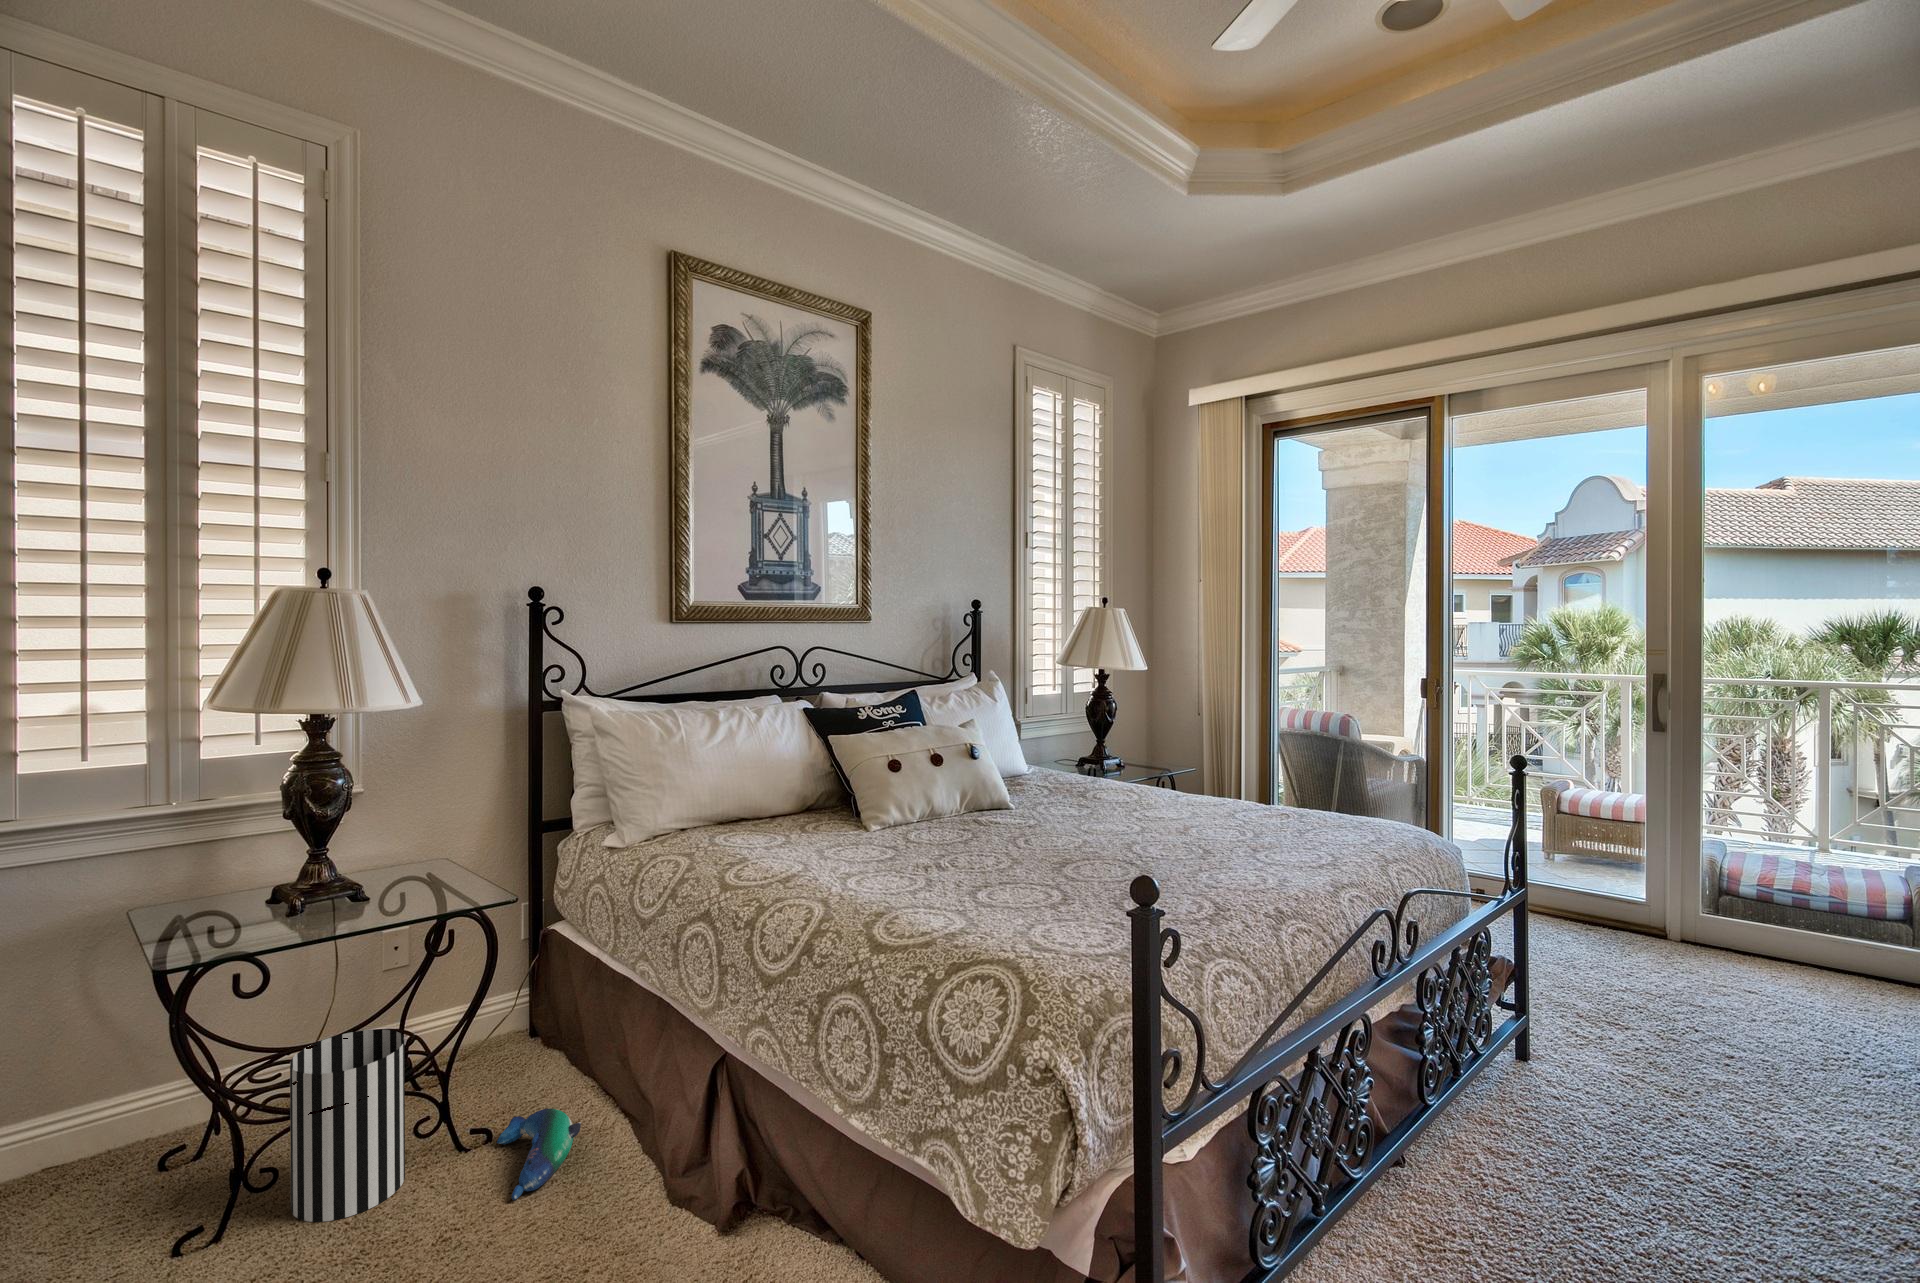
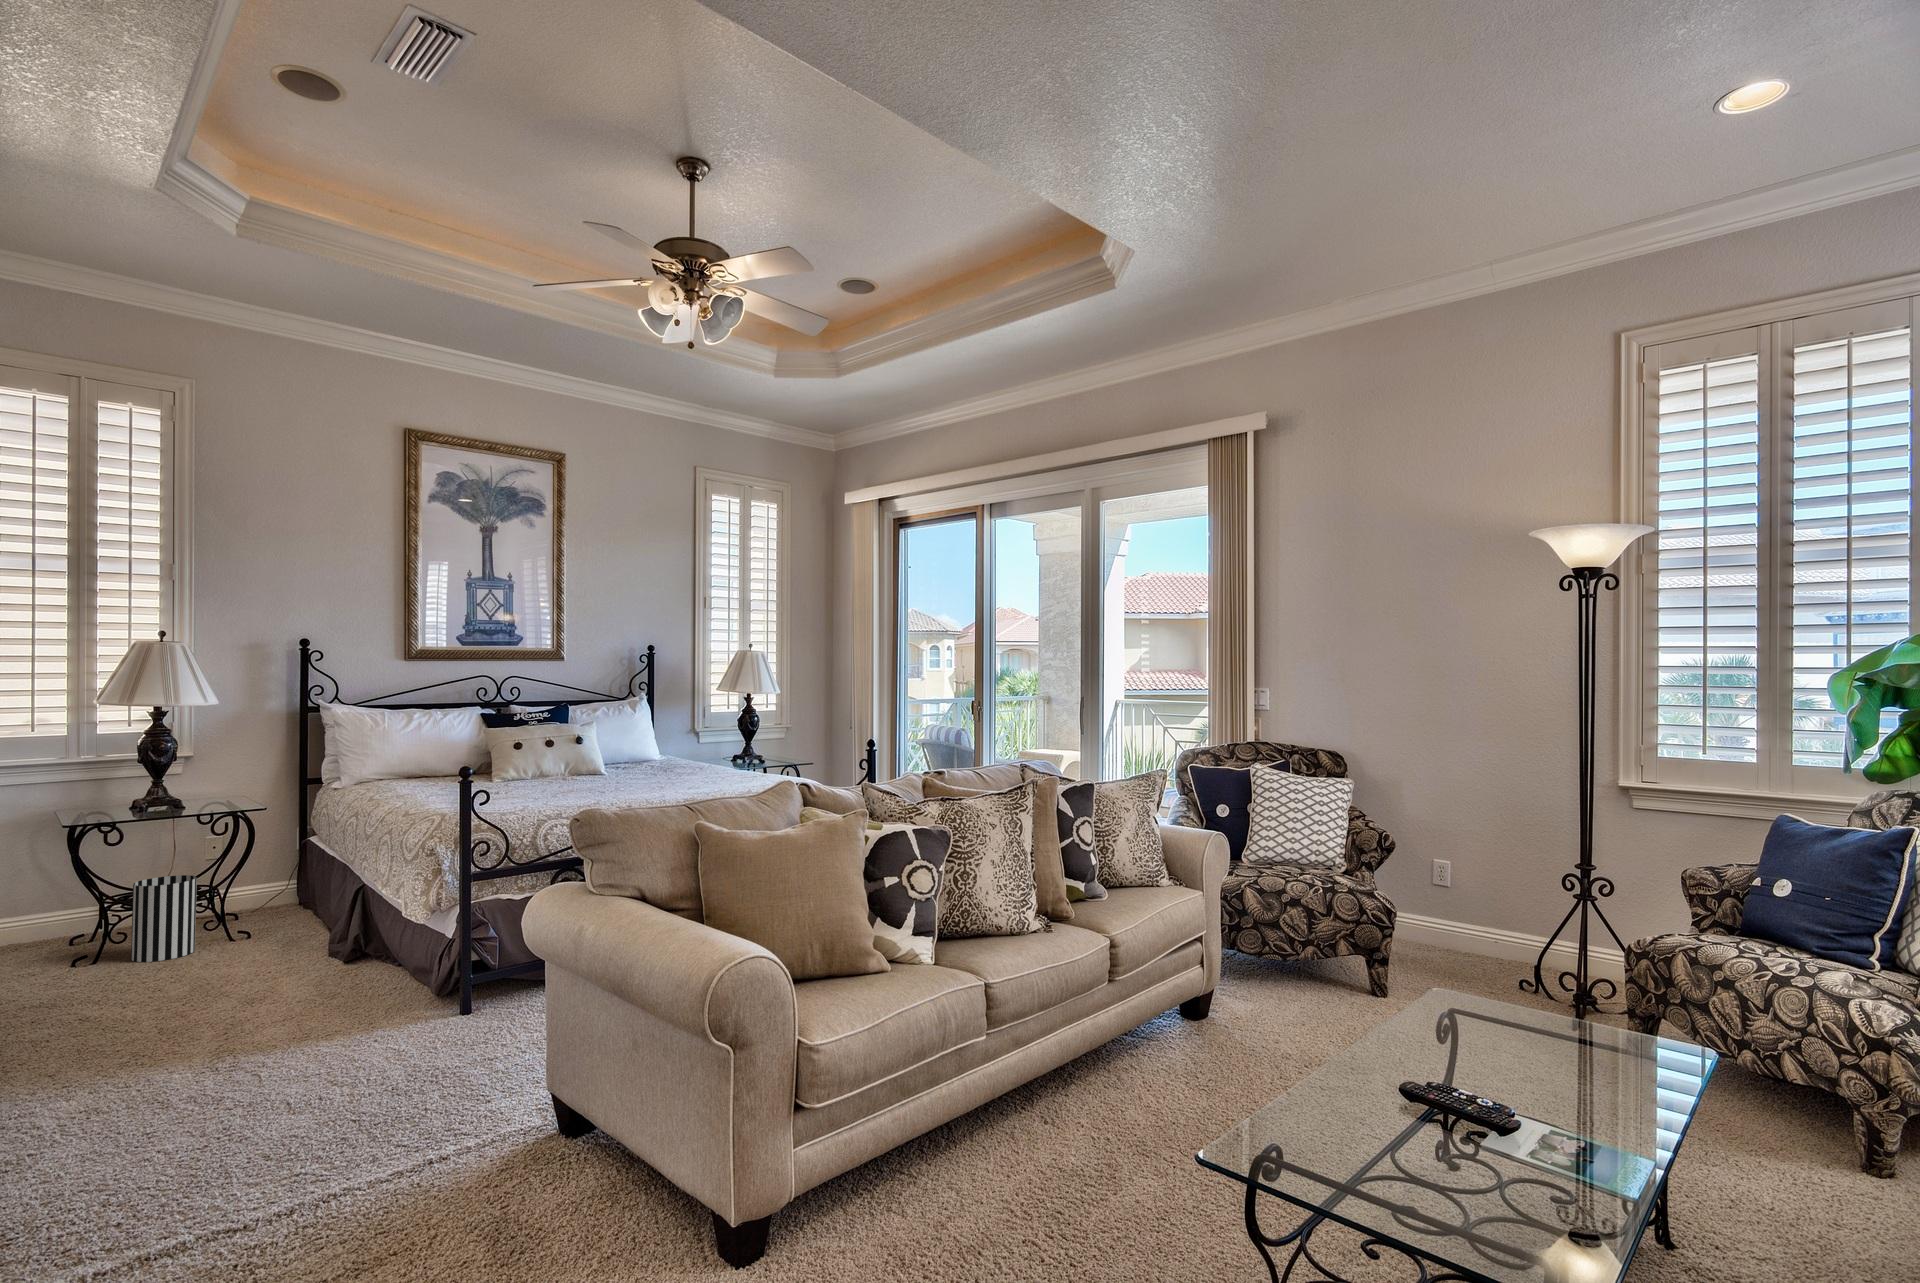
plush toy: present [497,1108,581,1200] -> none [247,922,294,956]

